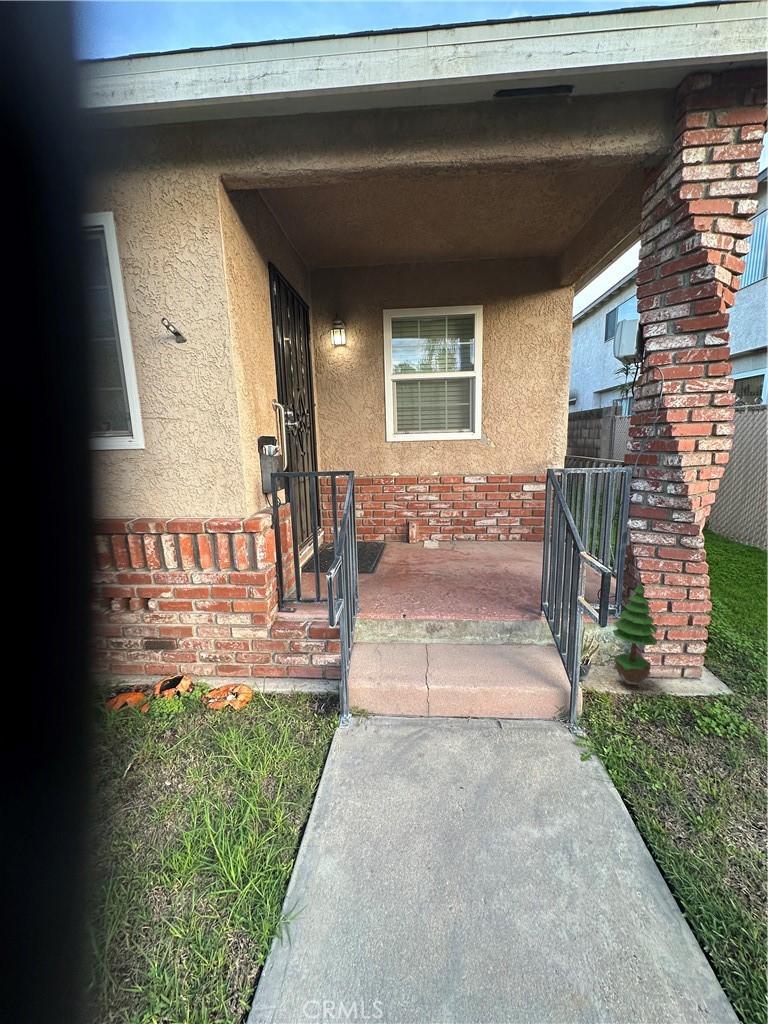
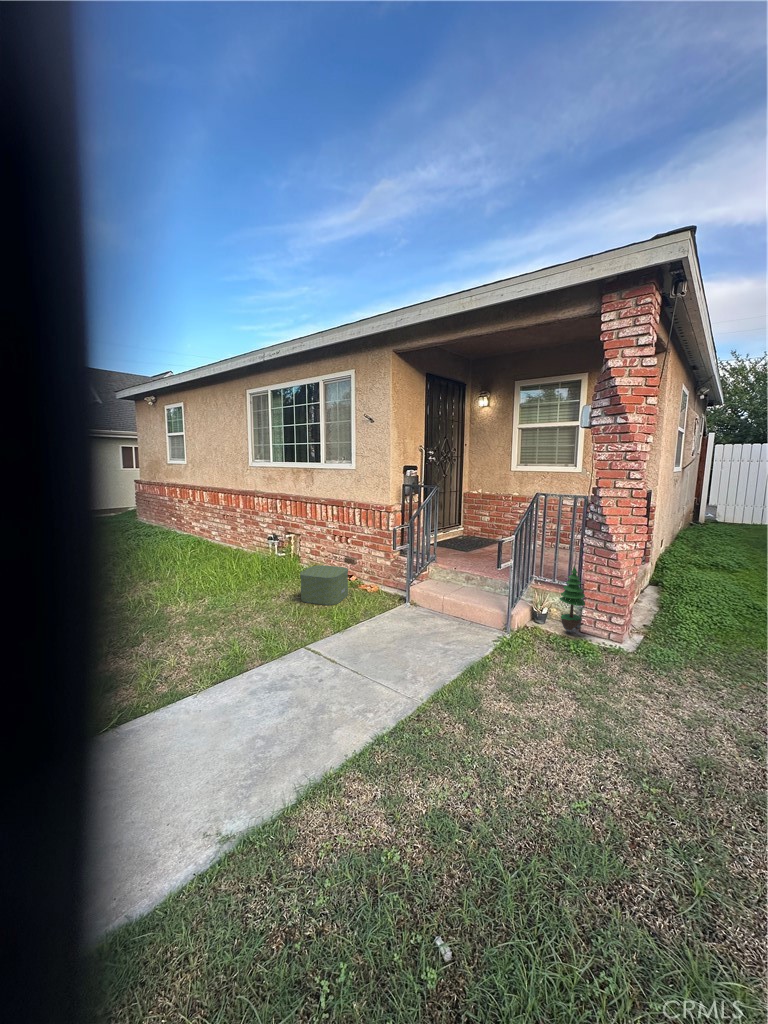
storage box: none [48,677,192,824] -> present [300,565,348,605]

